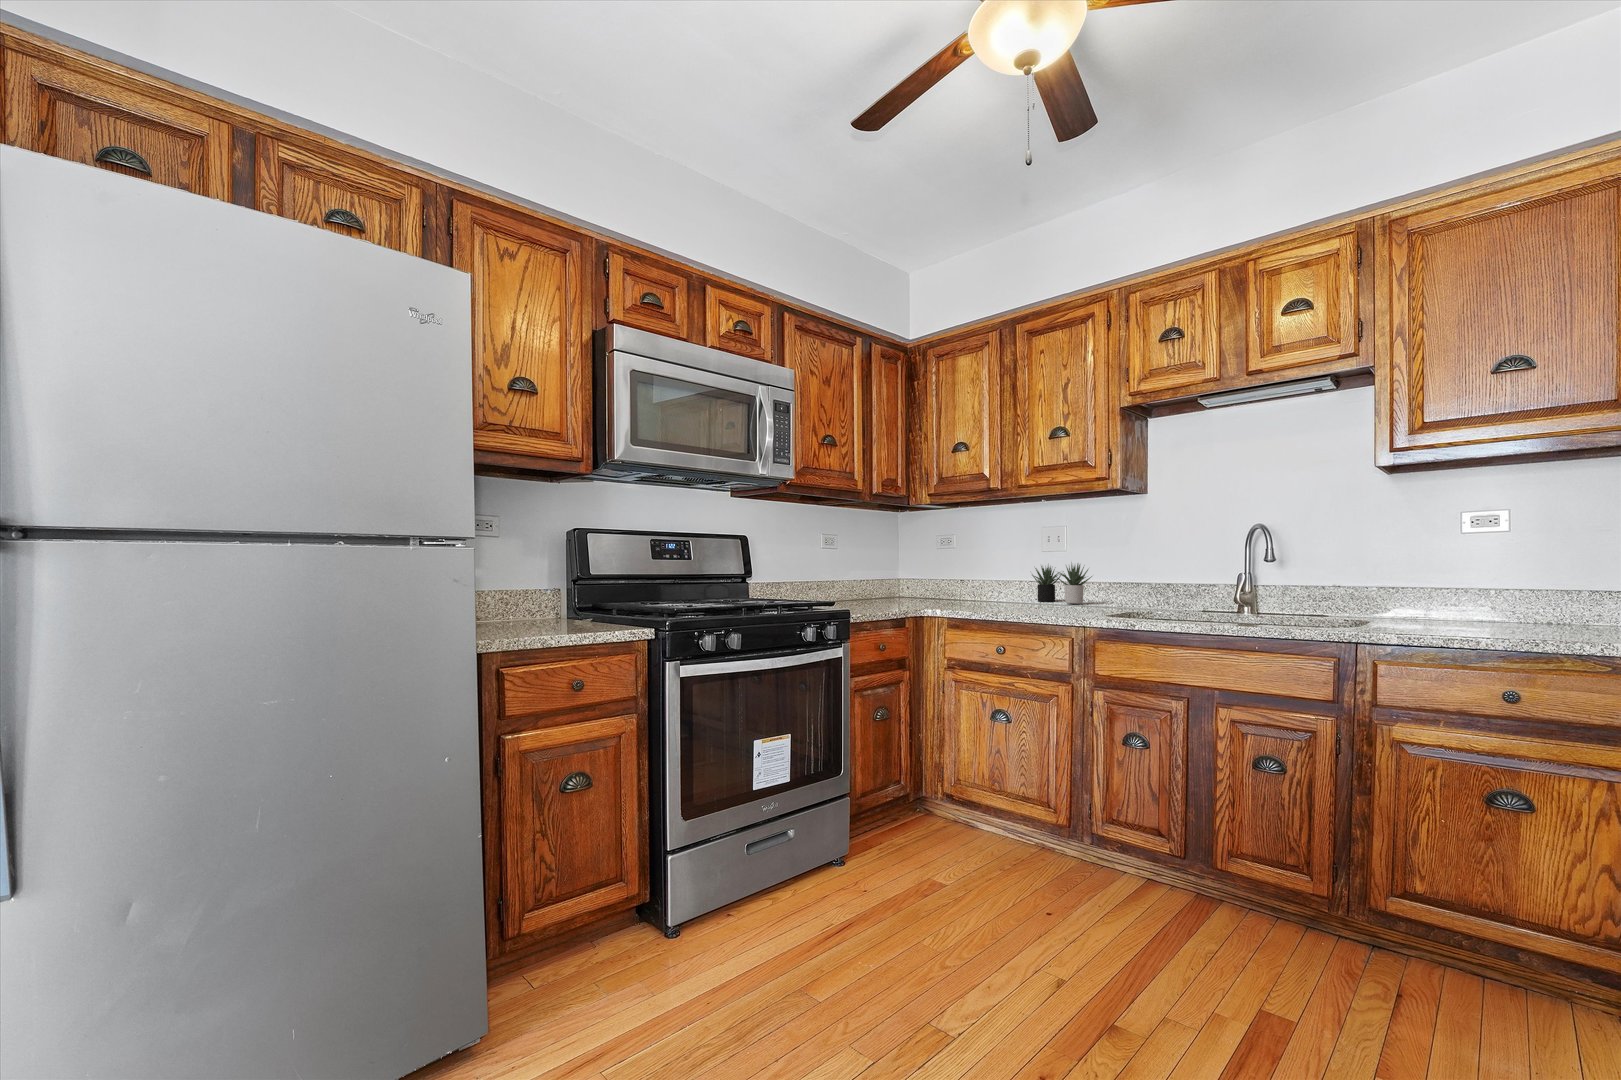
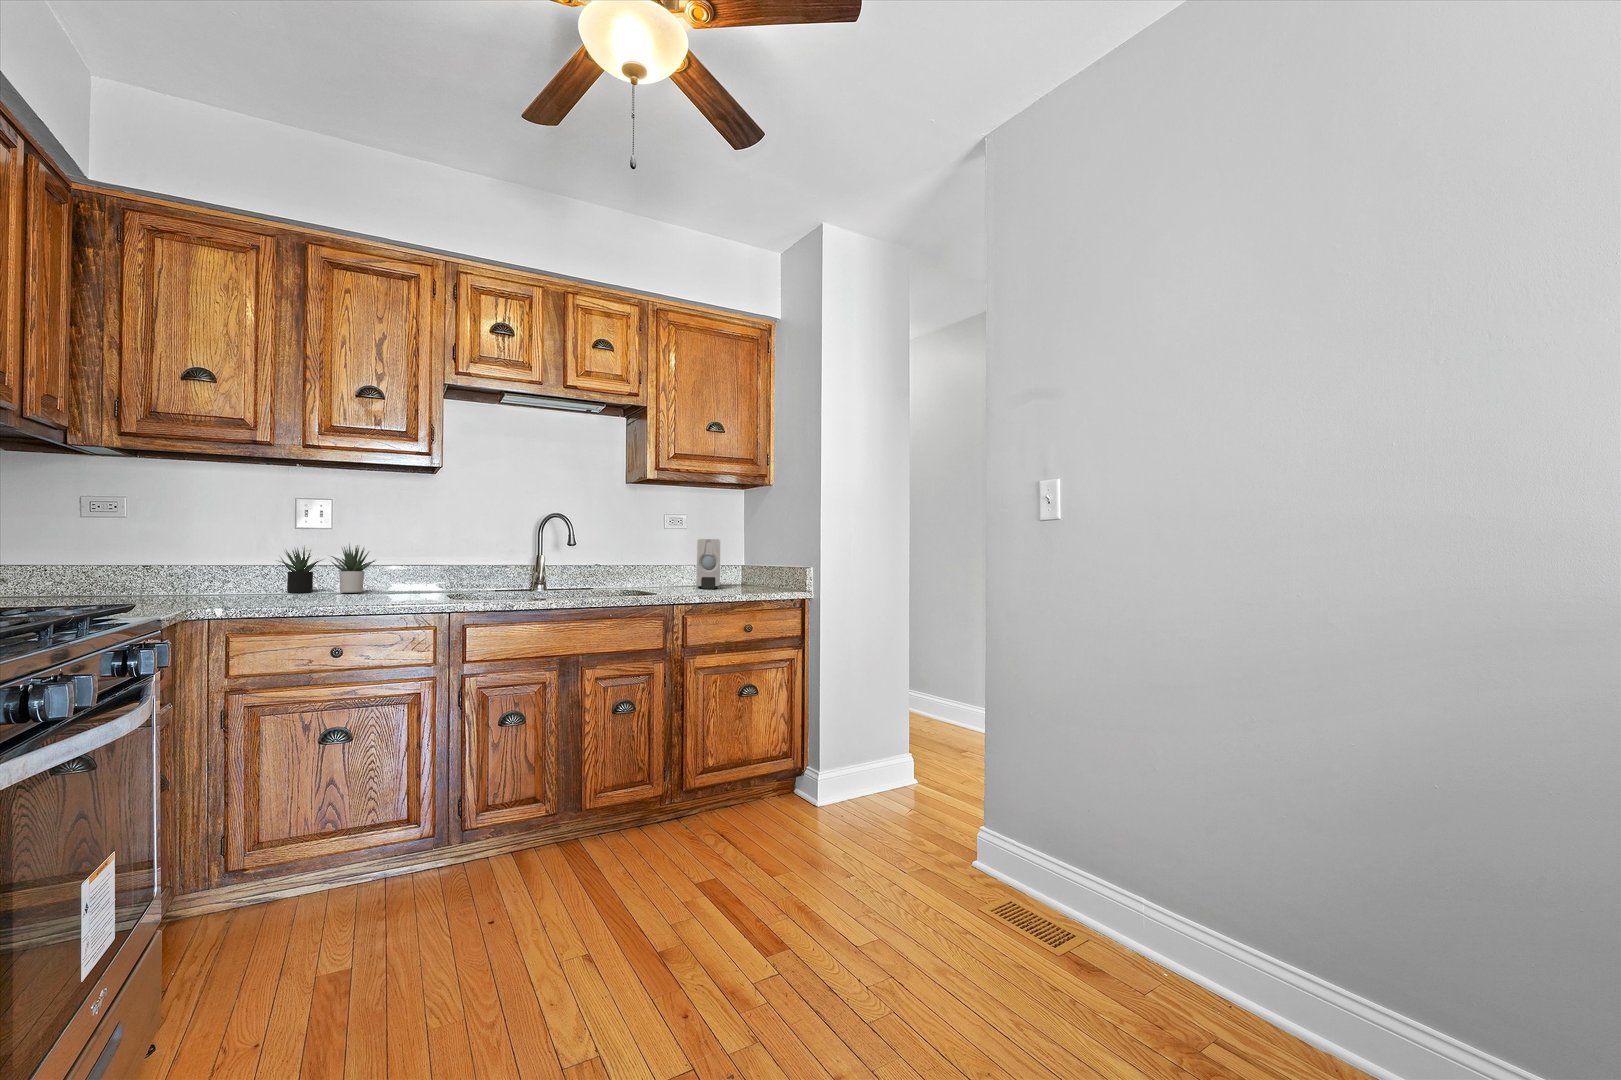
soap dispenser: none [1517,548,1596,630] -> present [697,539,720,589]

